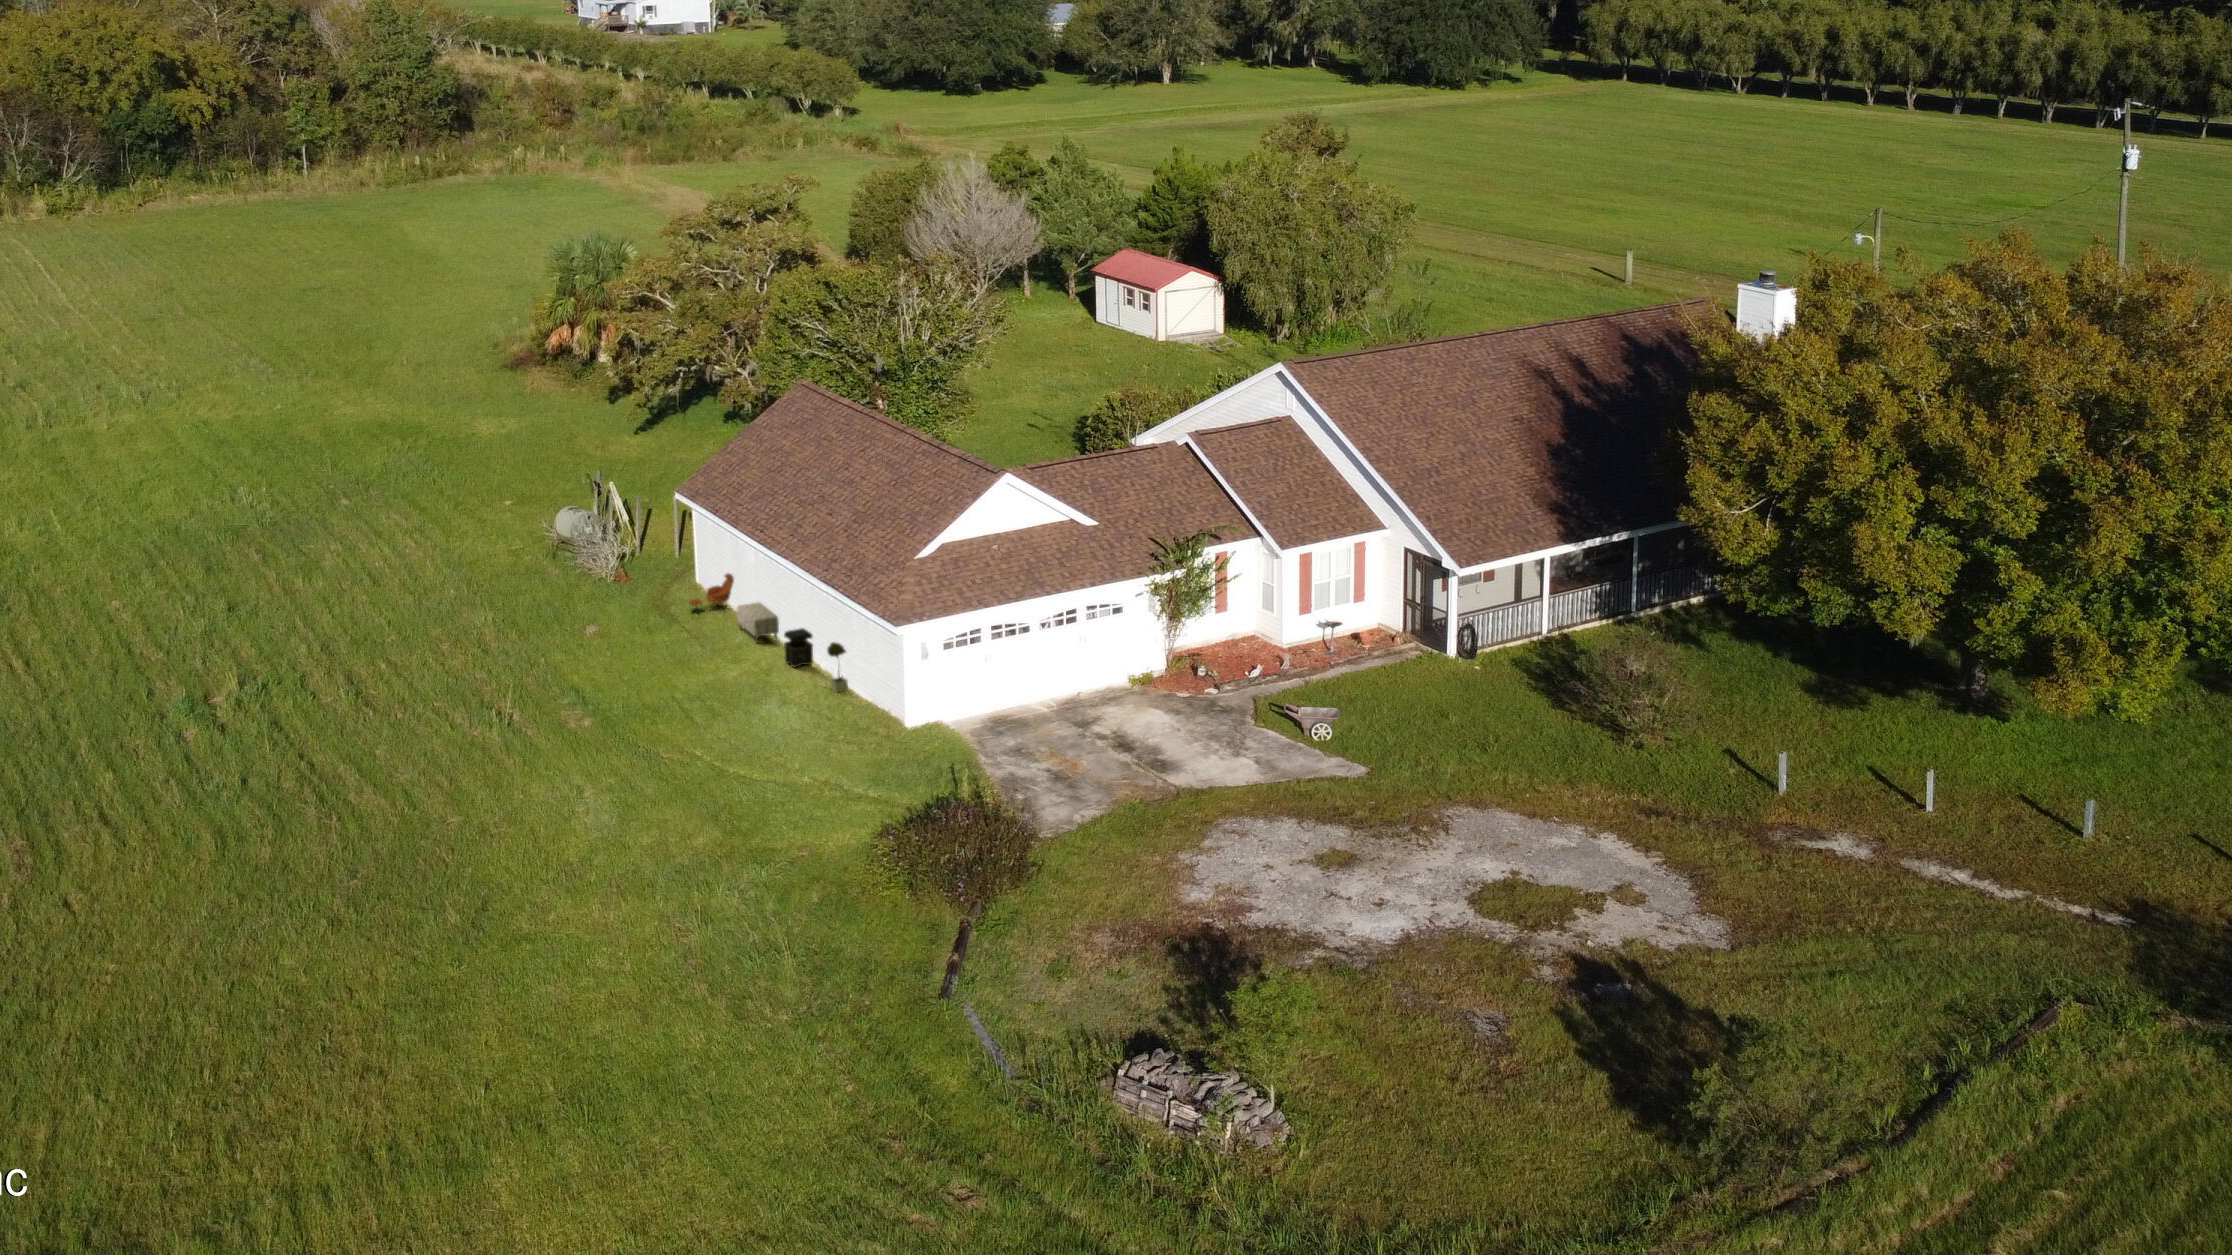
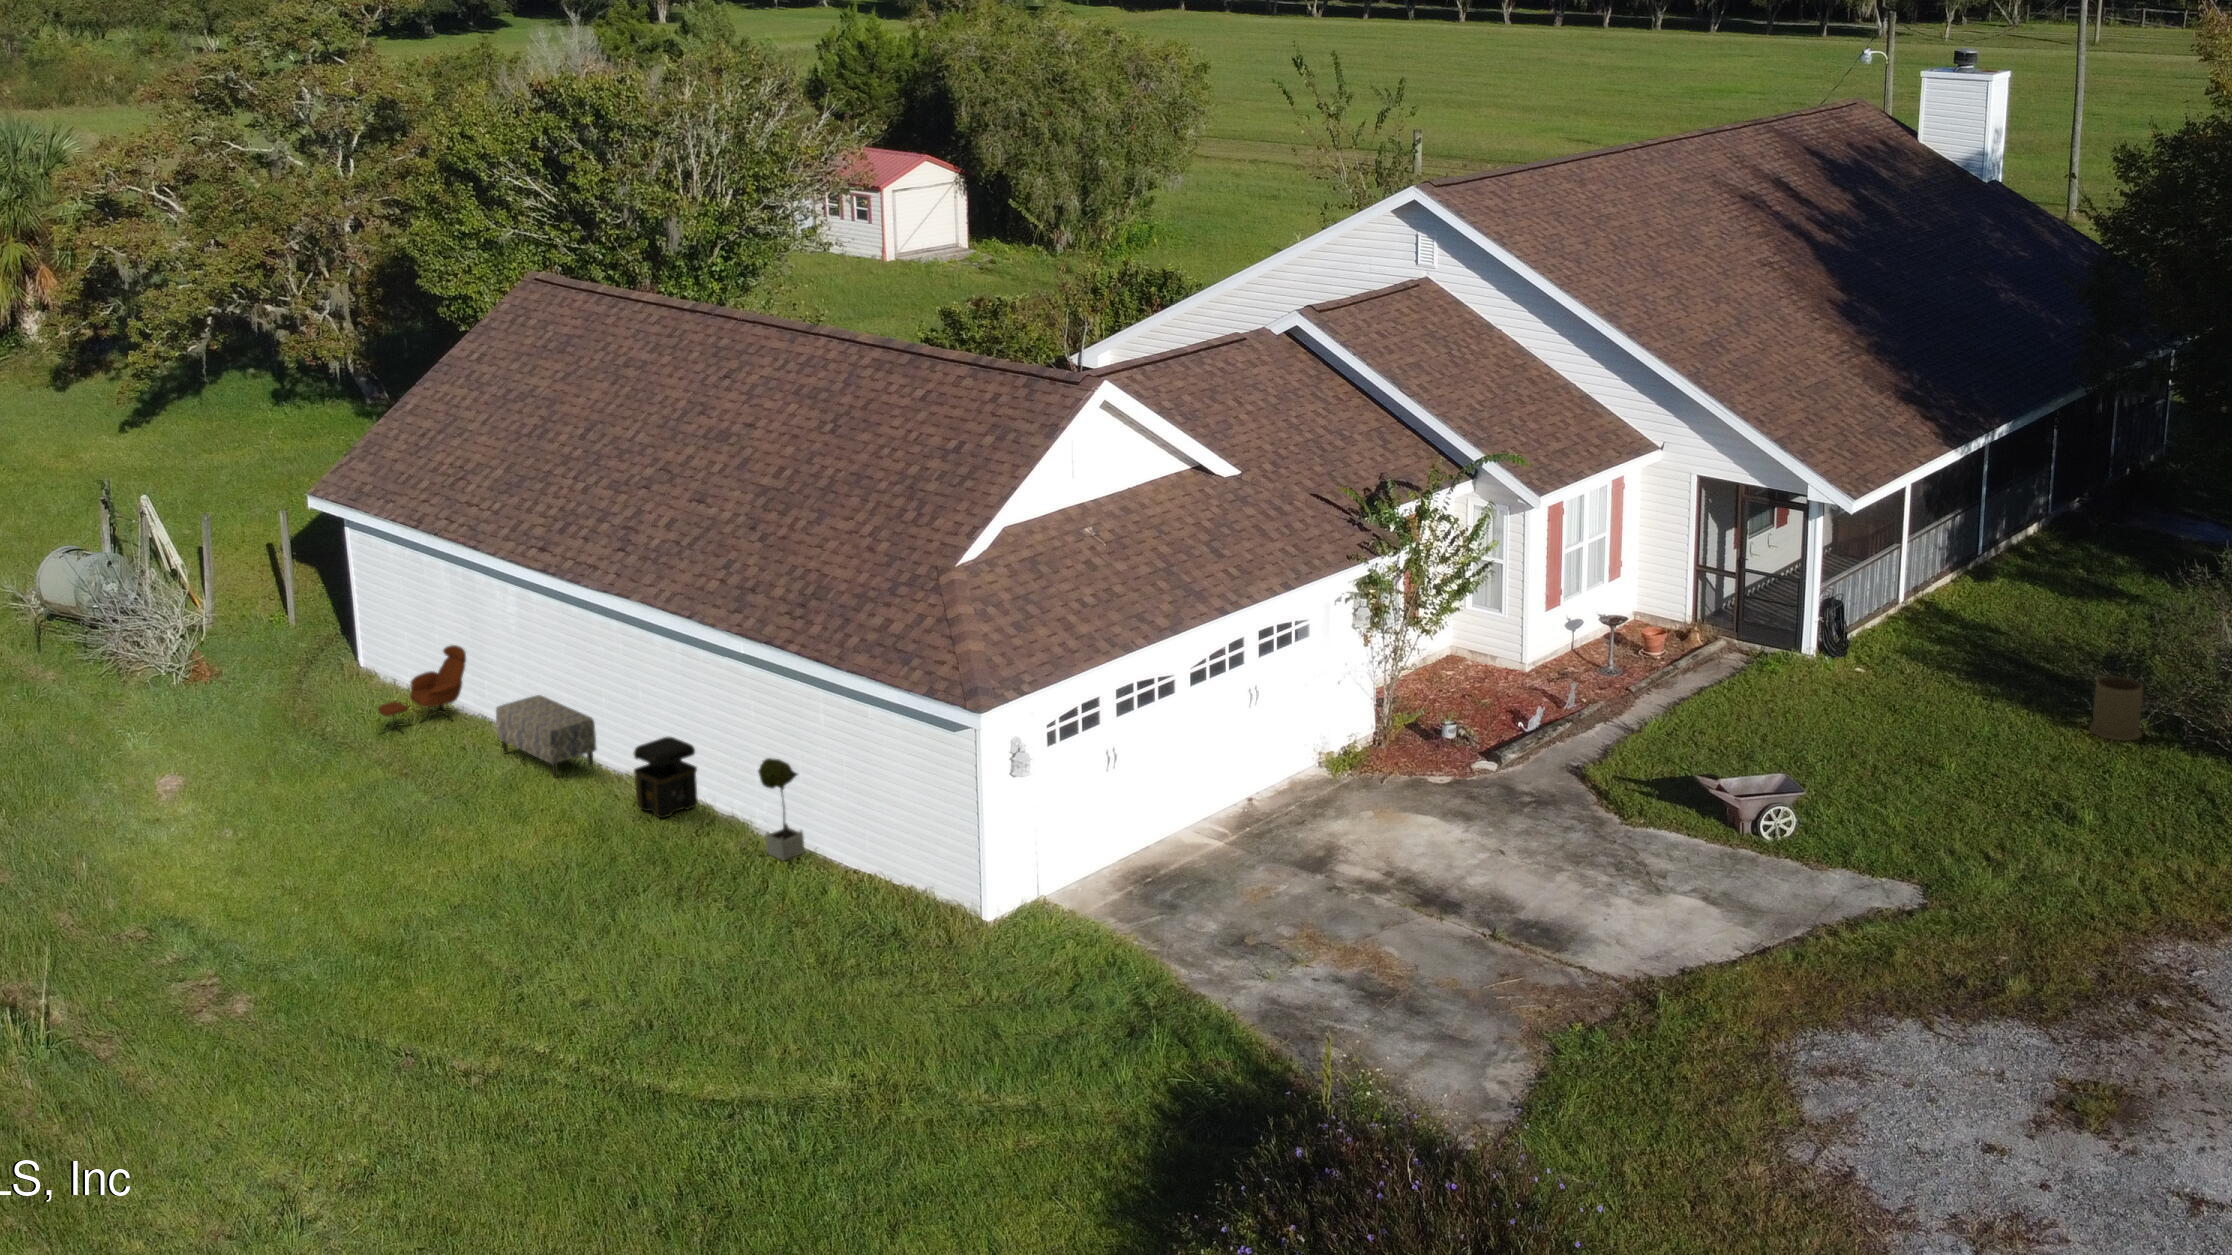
trash can: none [1563,683,1592,720] -> present [2089,676,2143,741]

